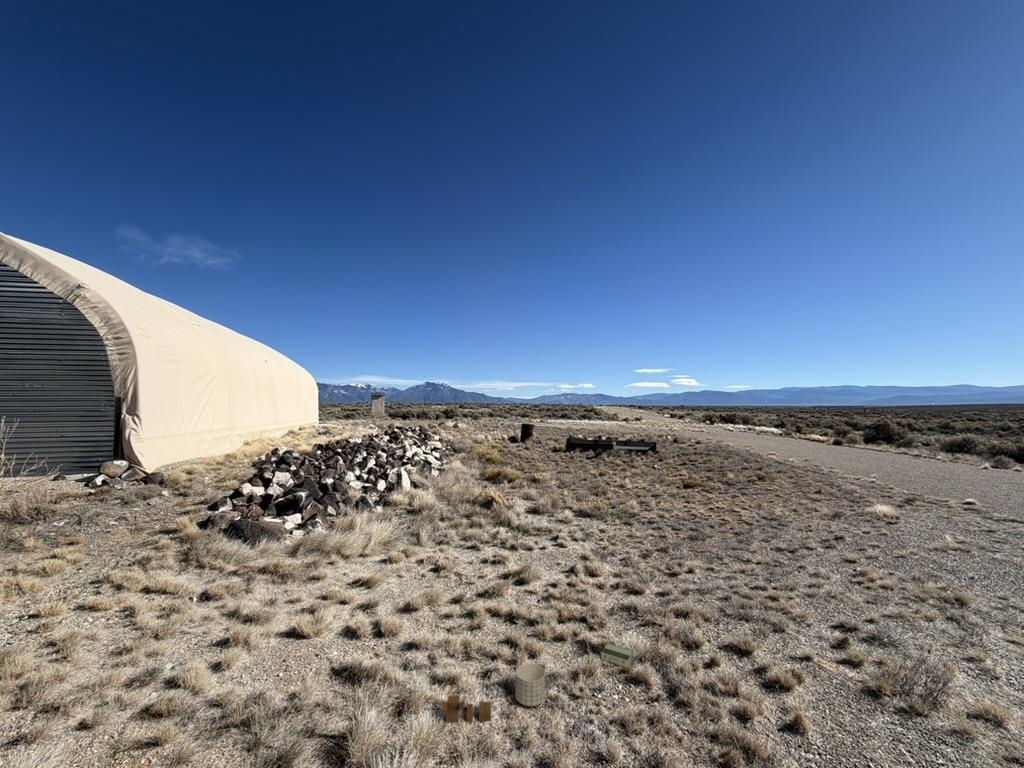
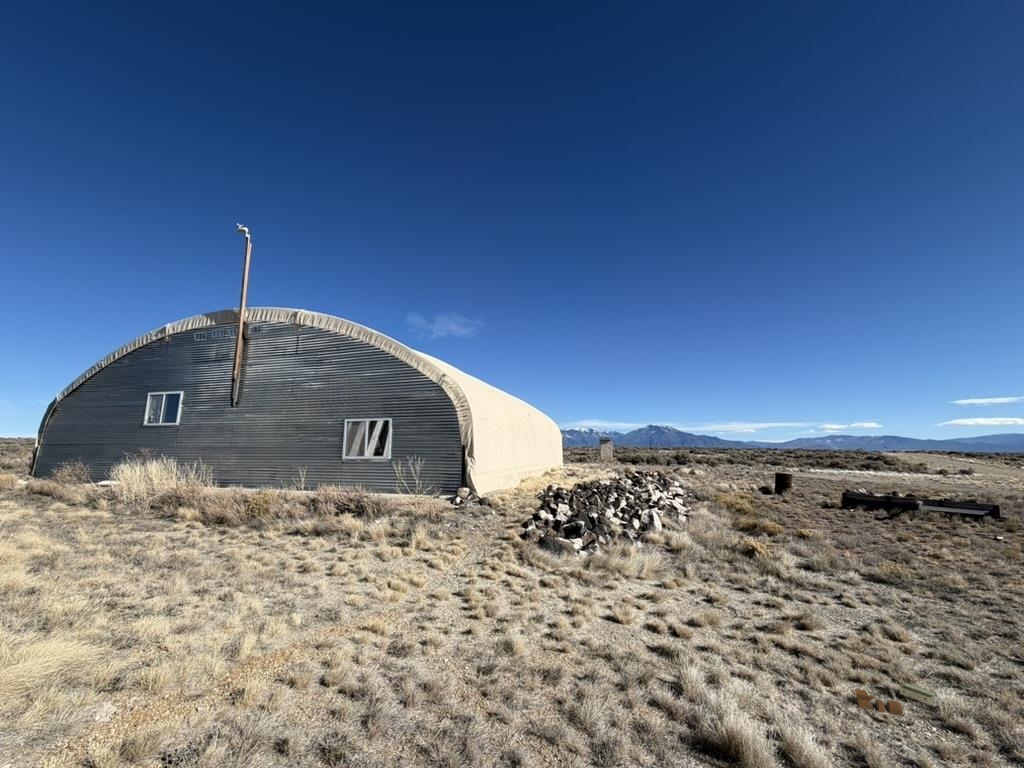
planter: present [516,663,545,706] -> none [812,671,841,704]
cardboard box: present [441,695,491,722] -> present [853,689,902,715]

